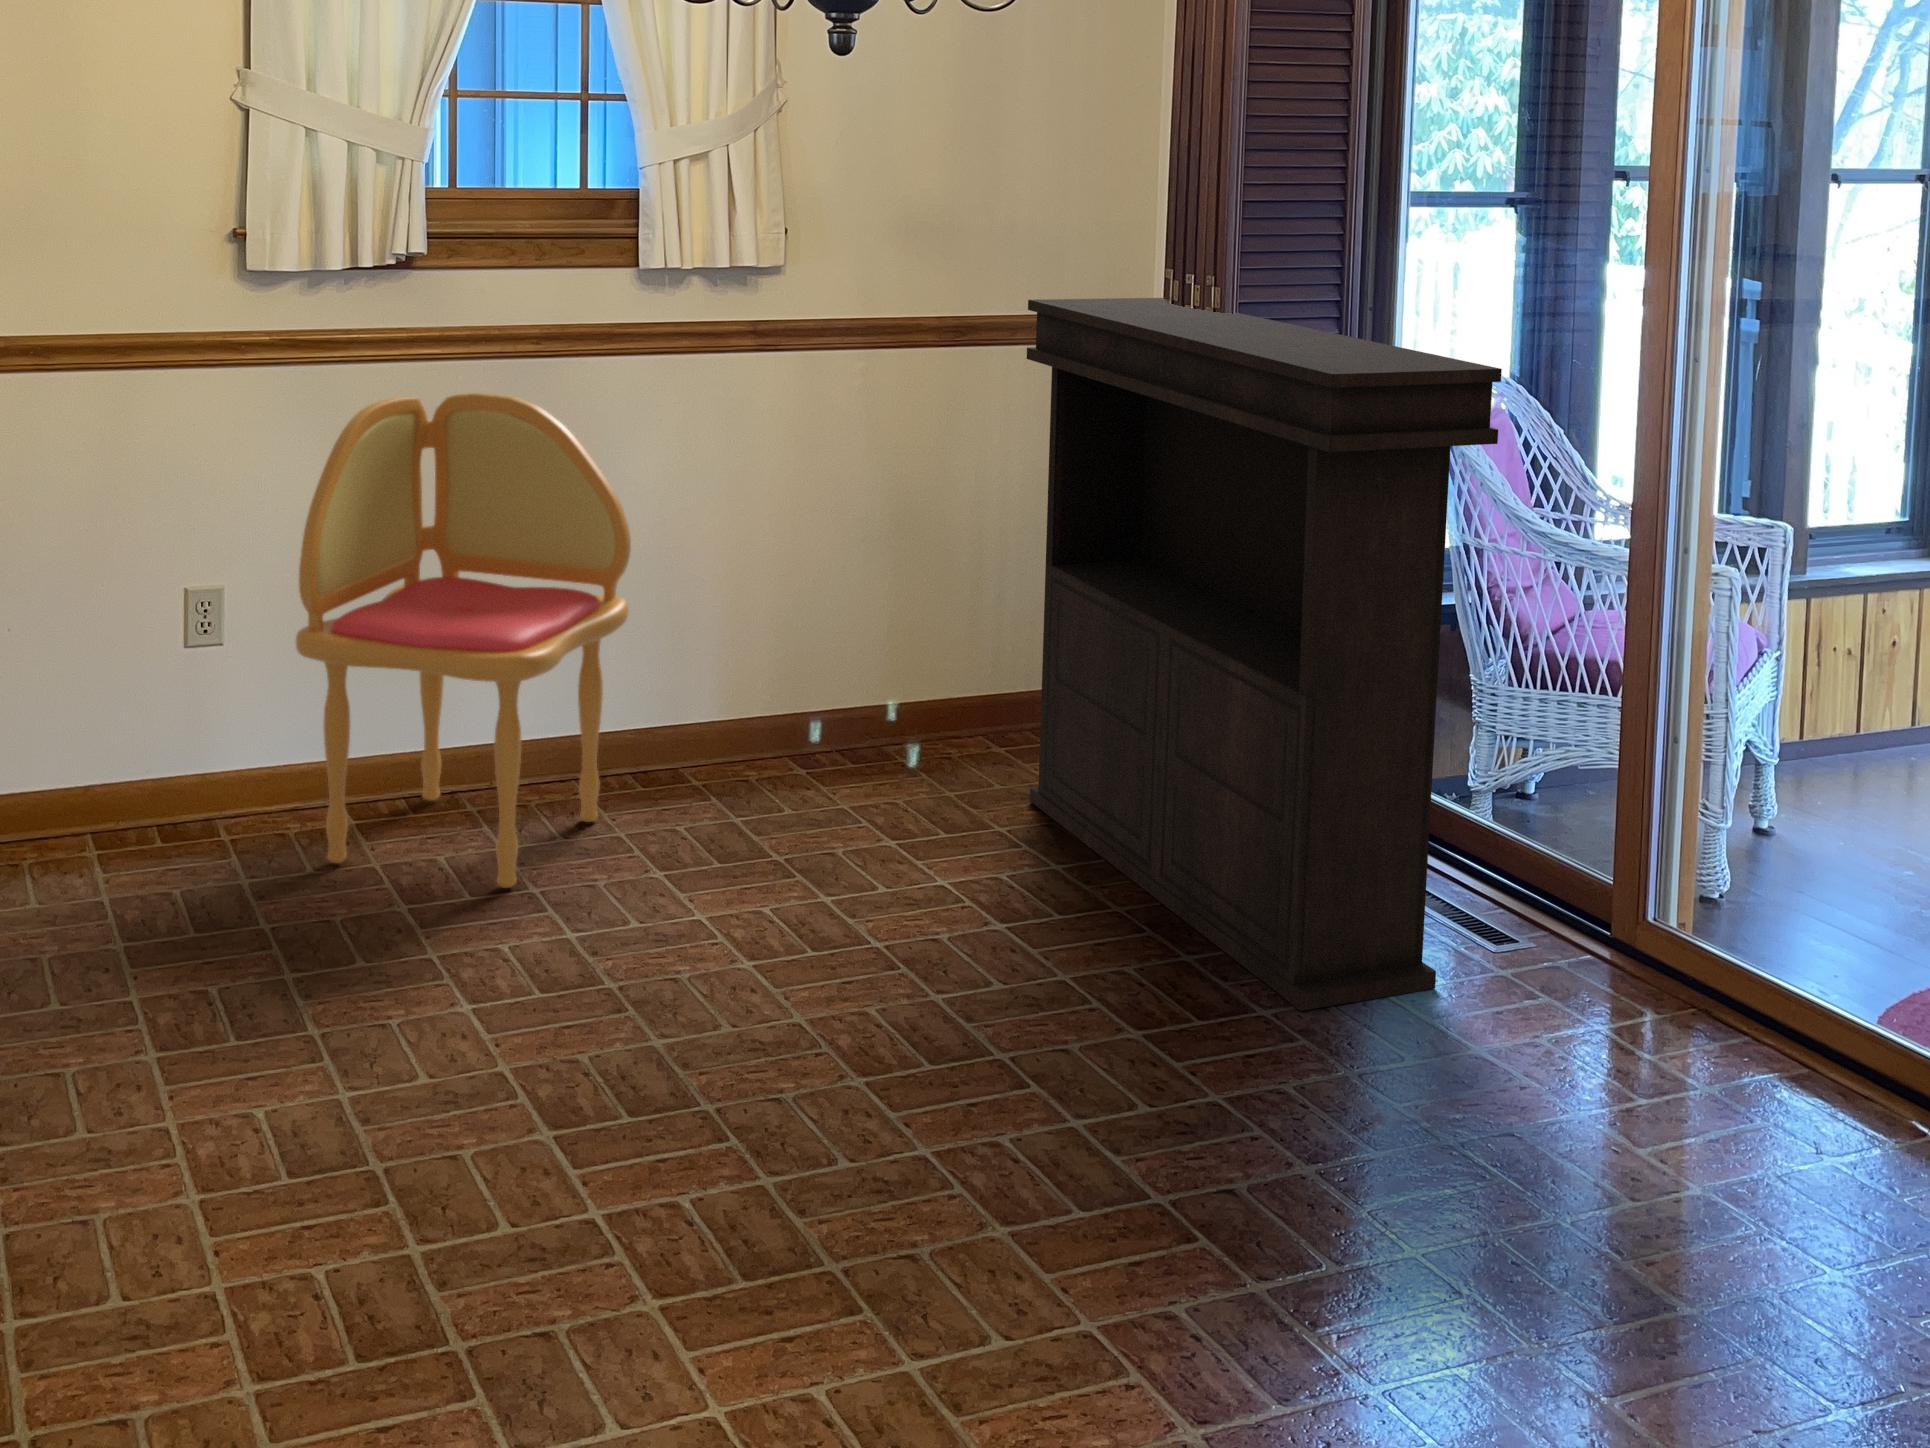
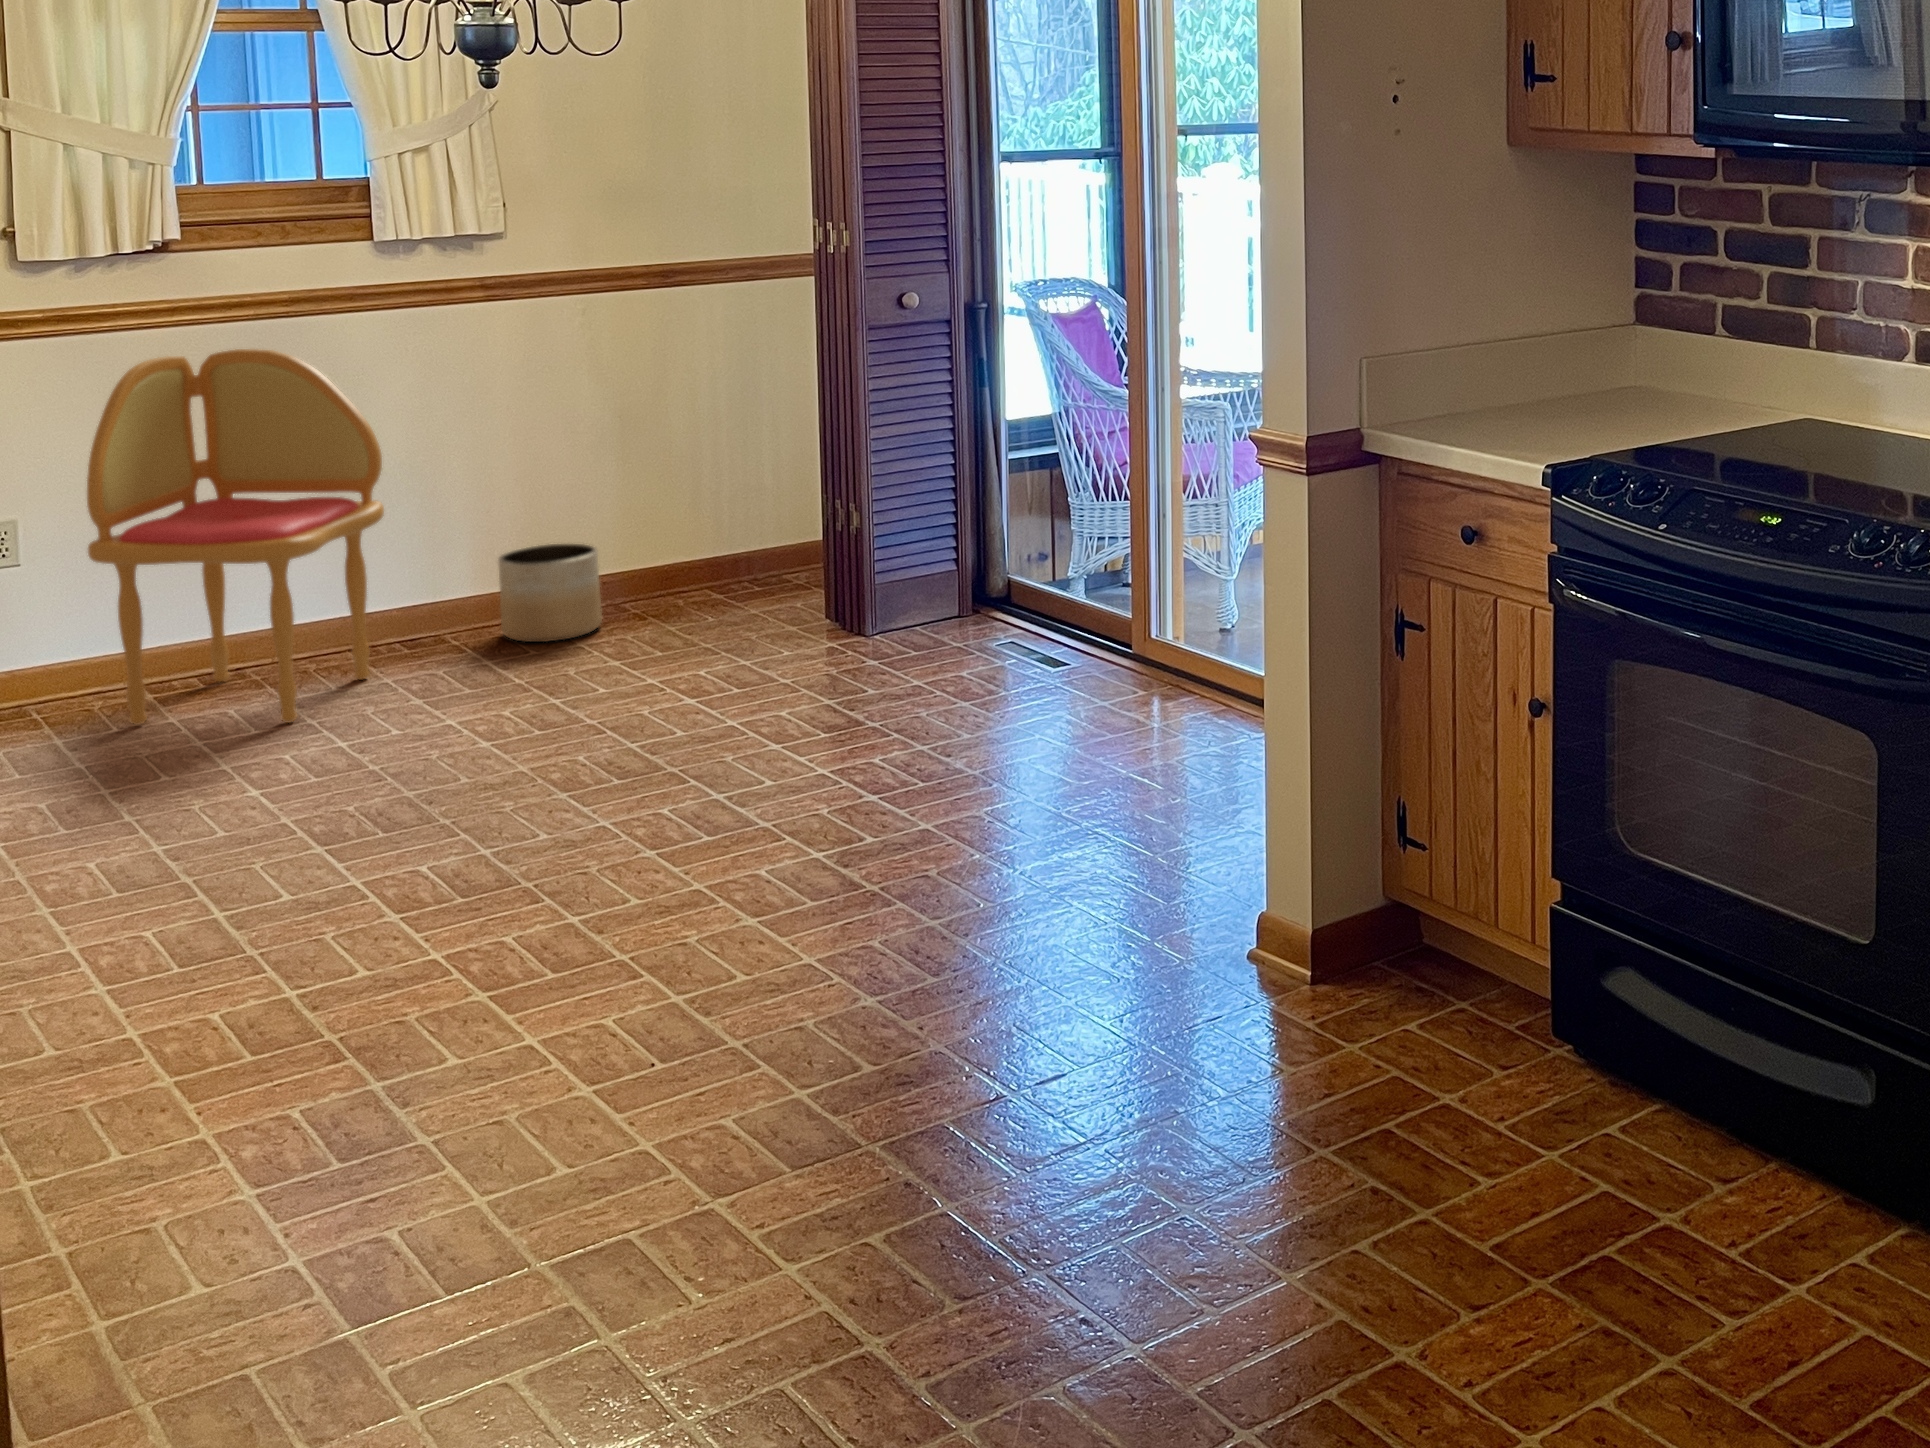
console table: present [1027,298,1502,1011] -> none [705,241,1004,716]
planter: none [745,657,862,788] -> present [498,544,602,642]

